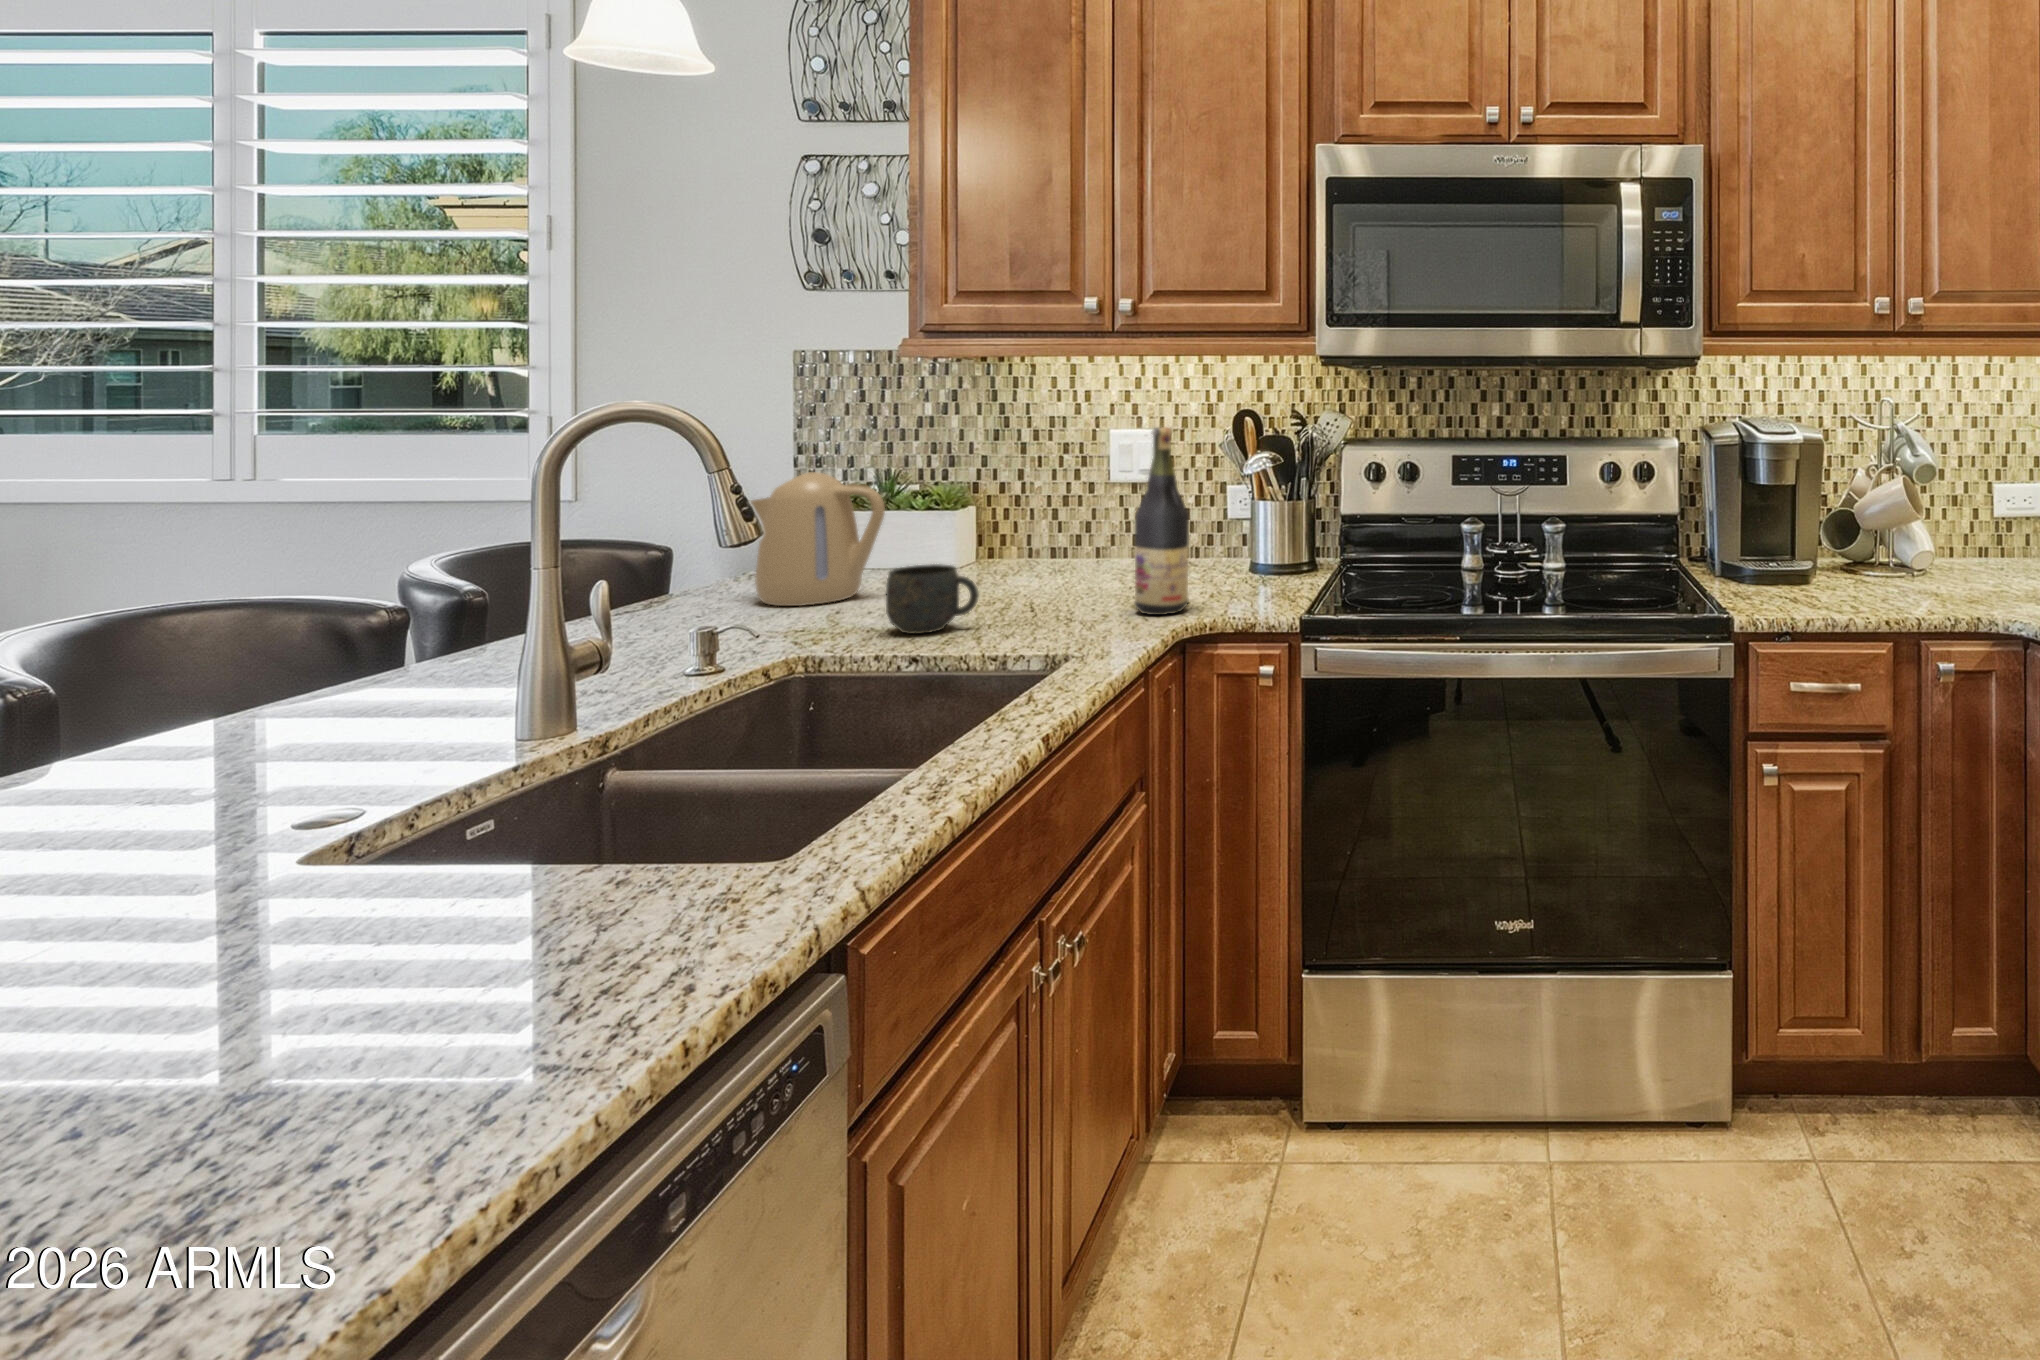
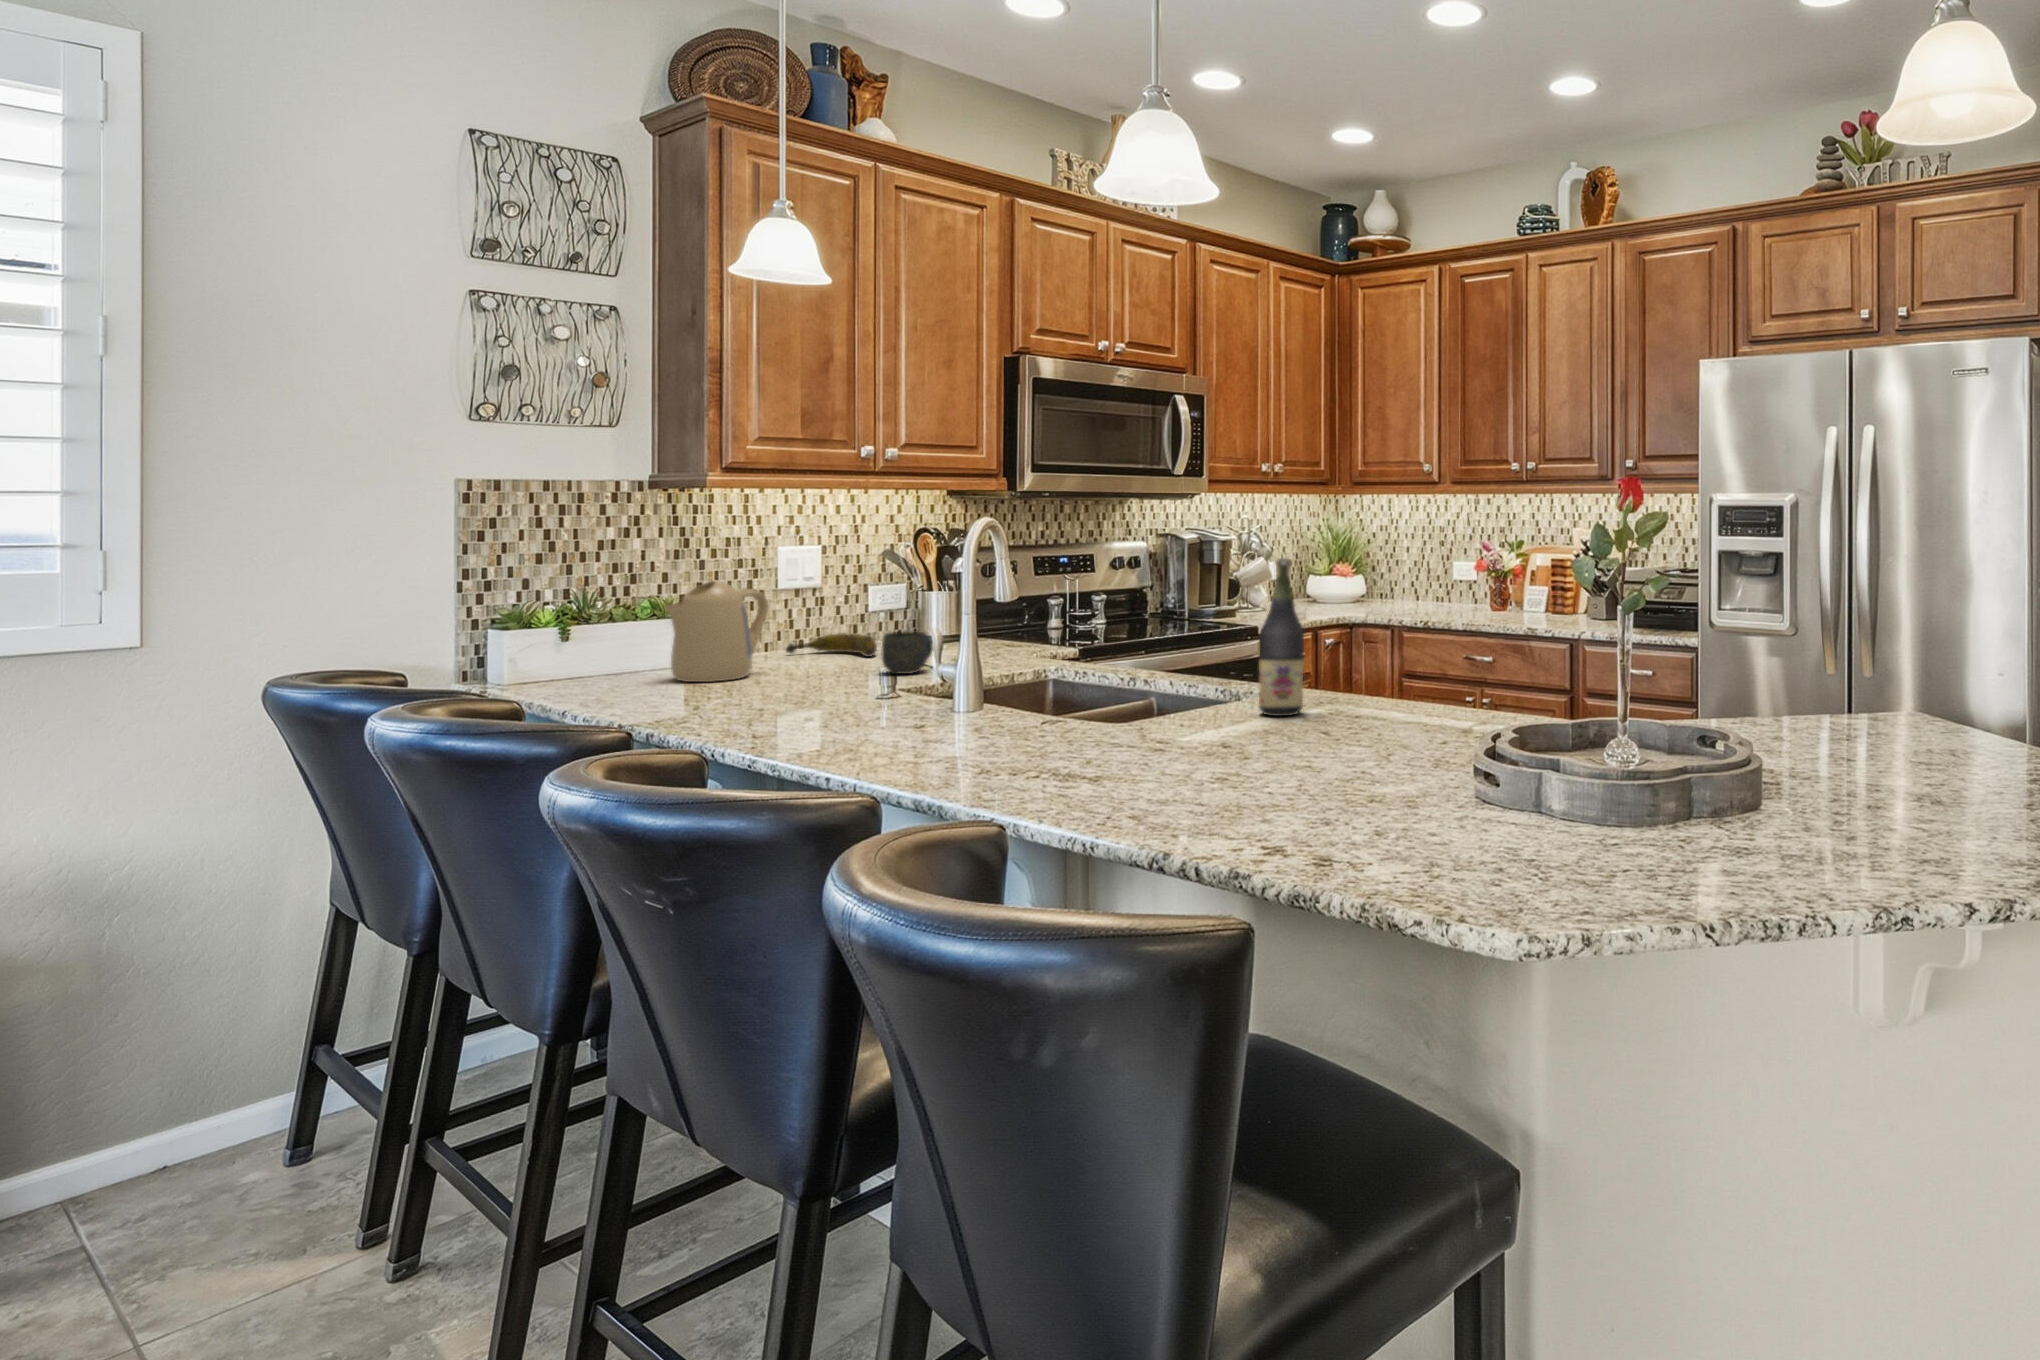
wine bottle: present [1135,427,1189,615] -> present [1259,558,1304,716]
banana: none [1047,550,1118,590] -> present [786,633,877,657]

